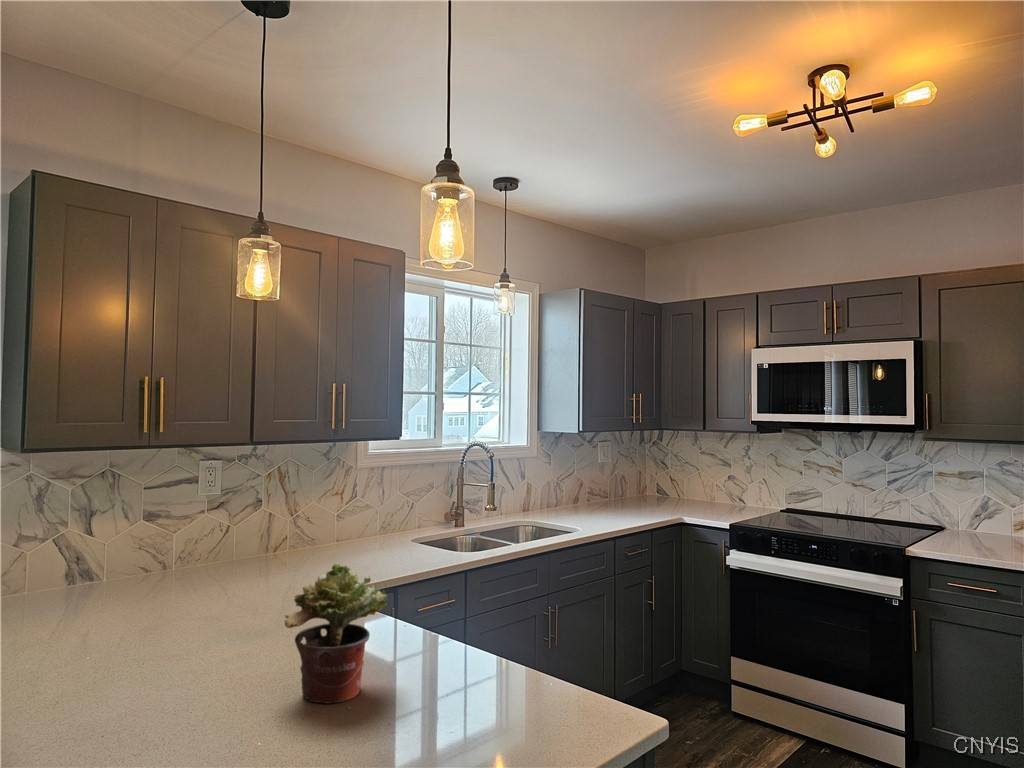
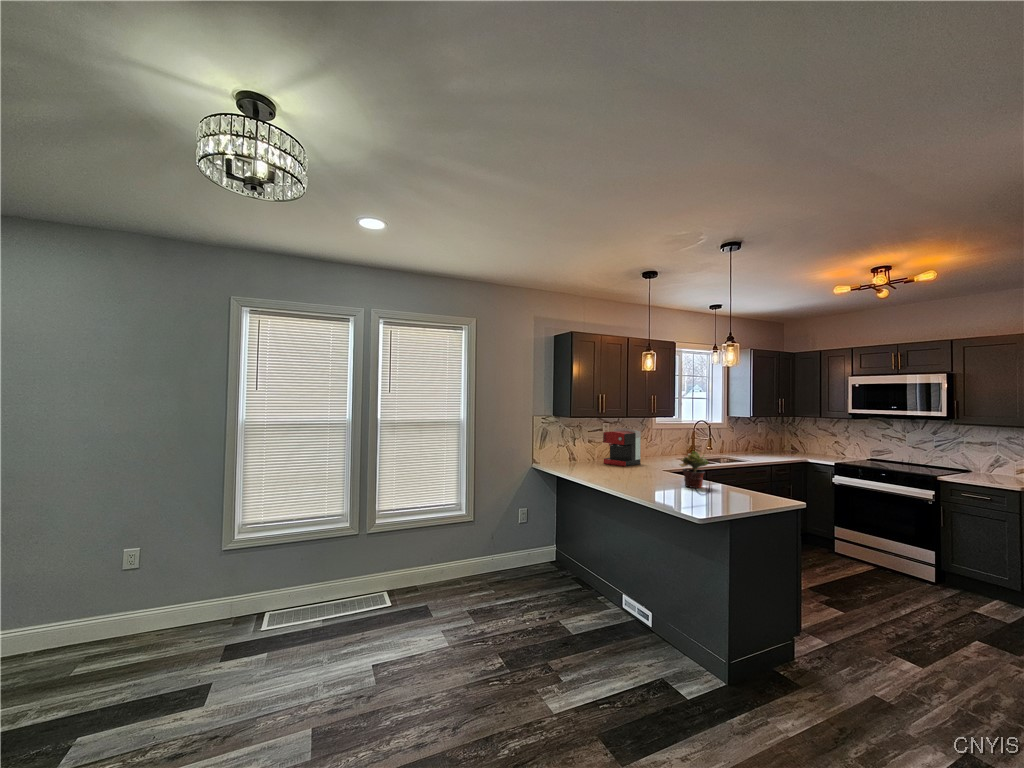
coffee maker: none [181,473,295,588] -> present [603,428,641,466]

